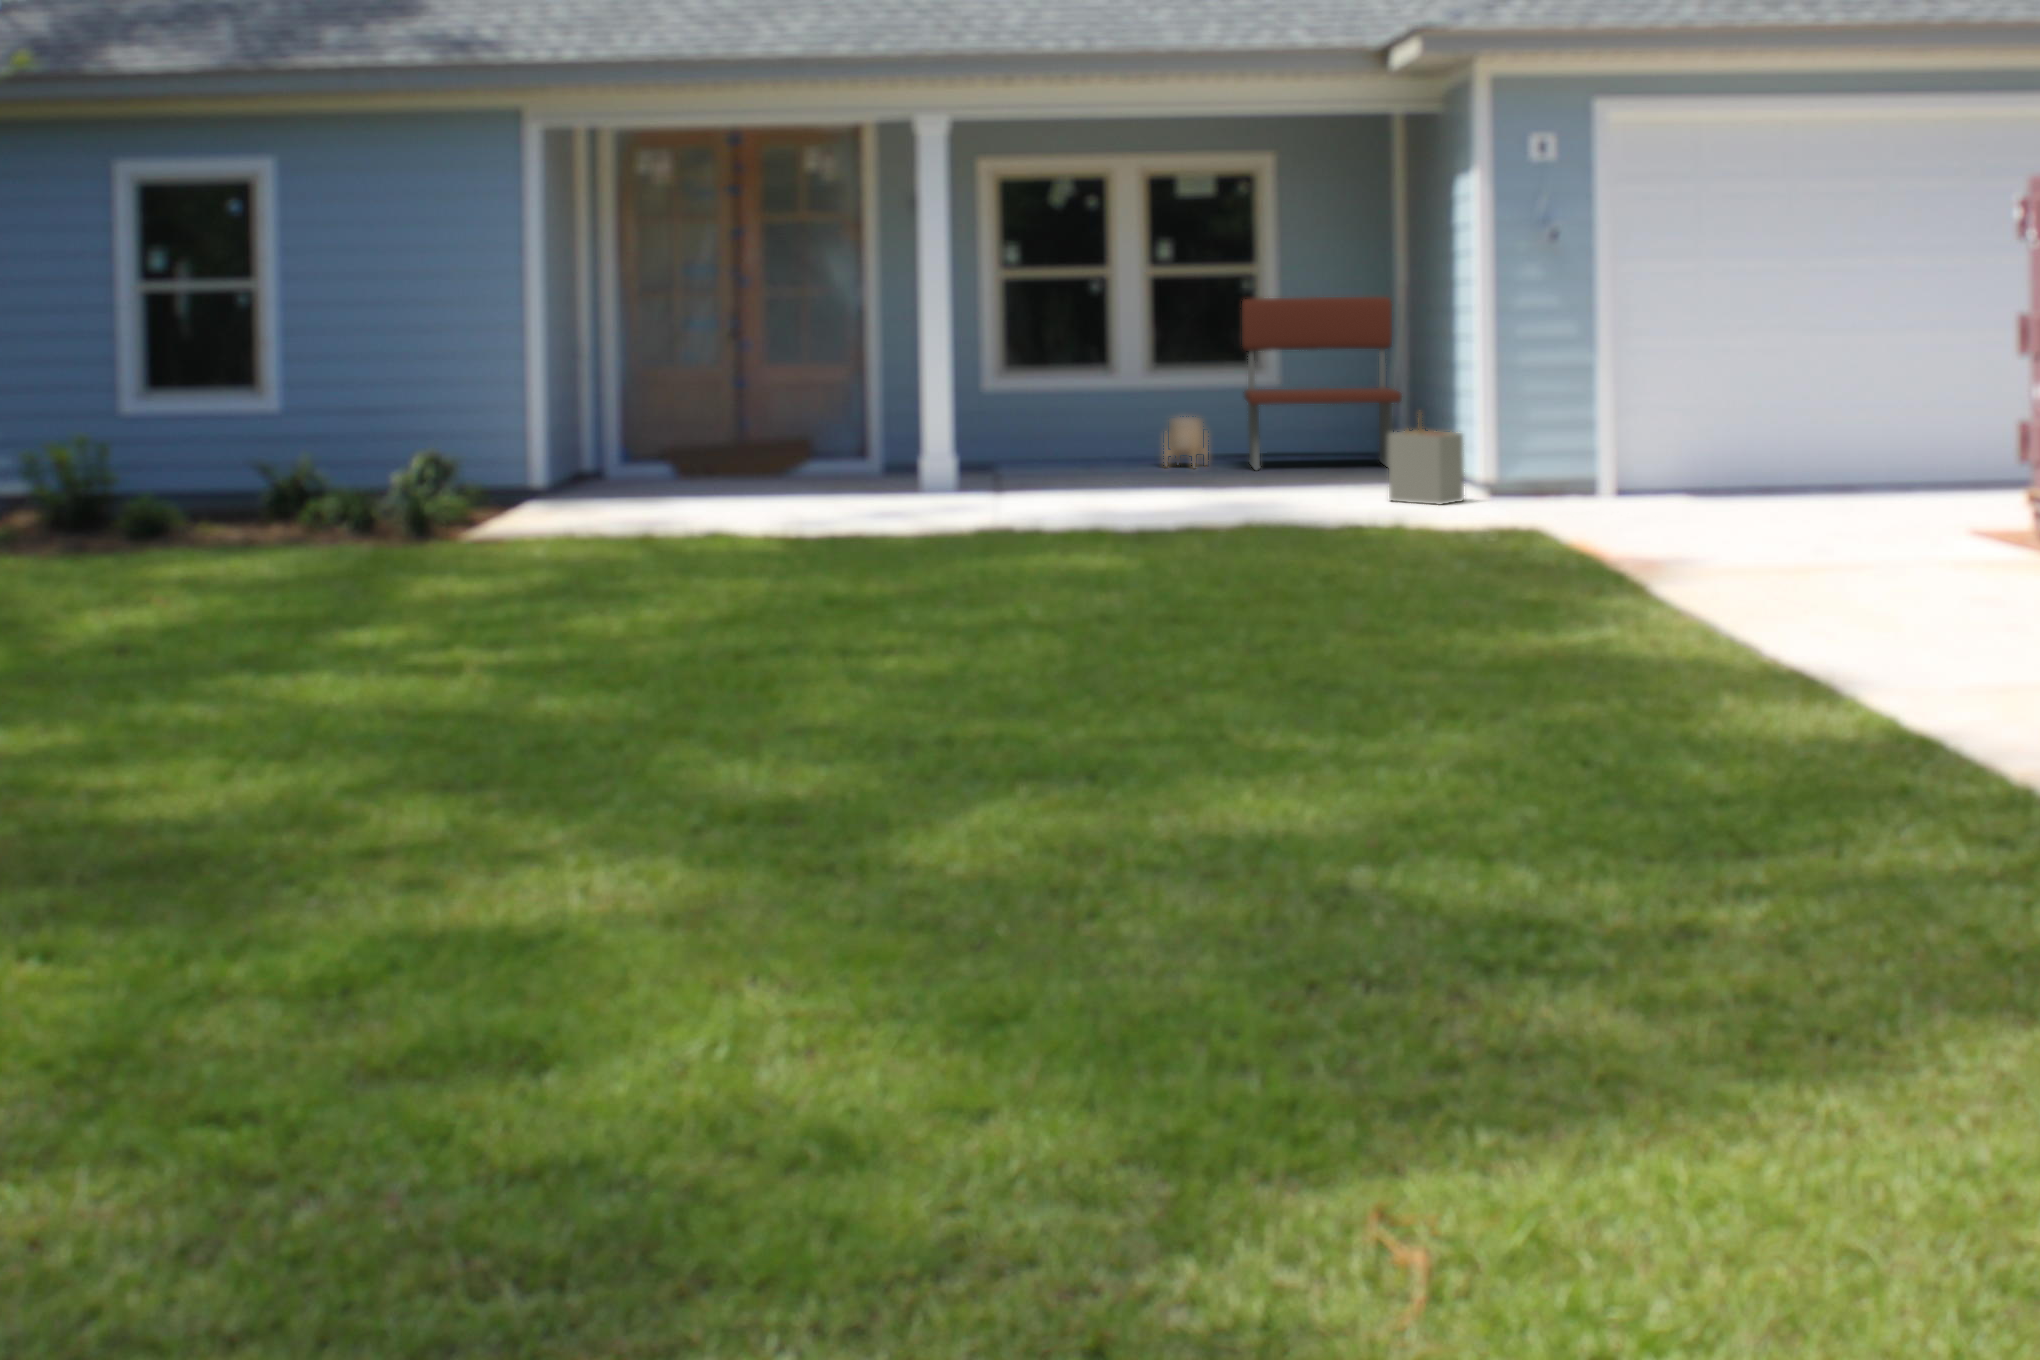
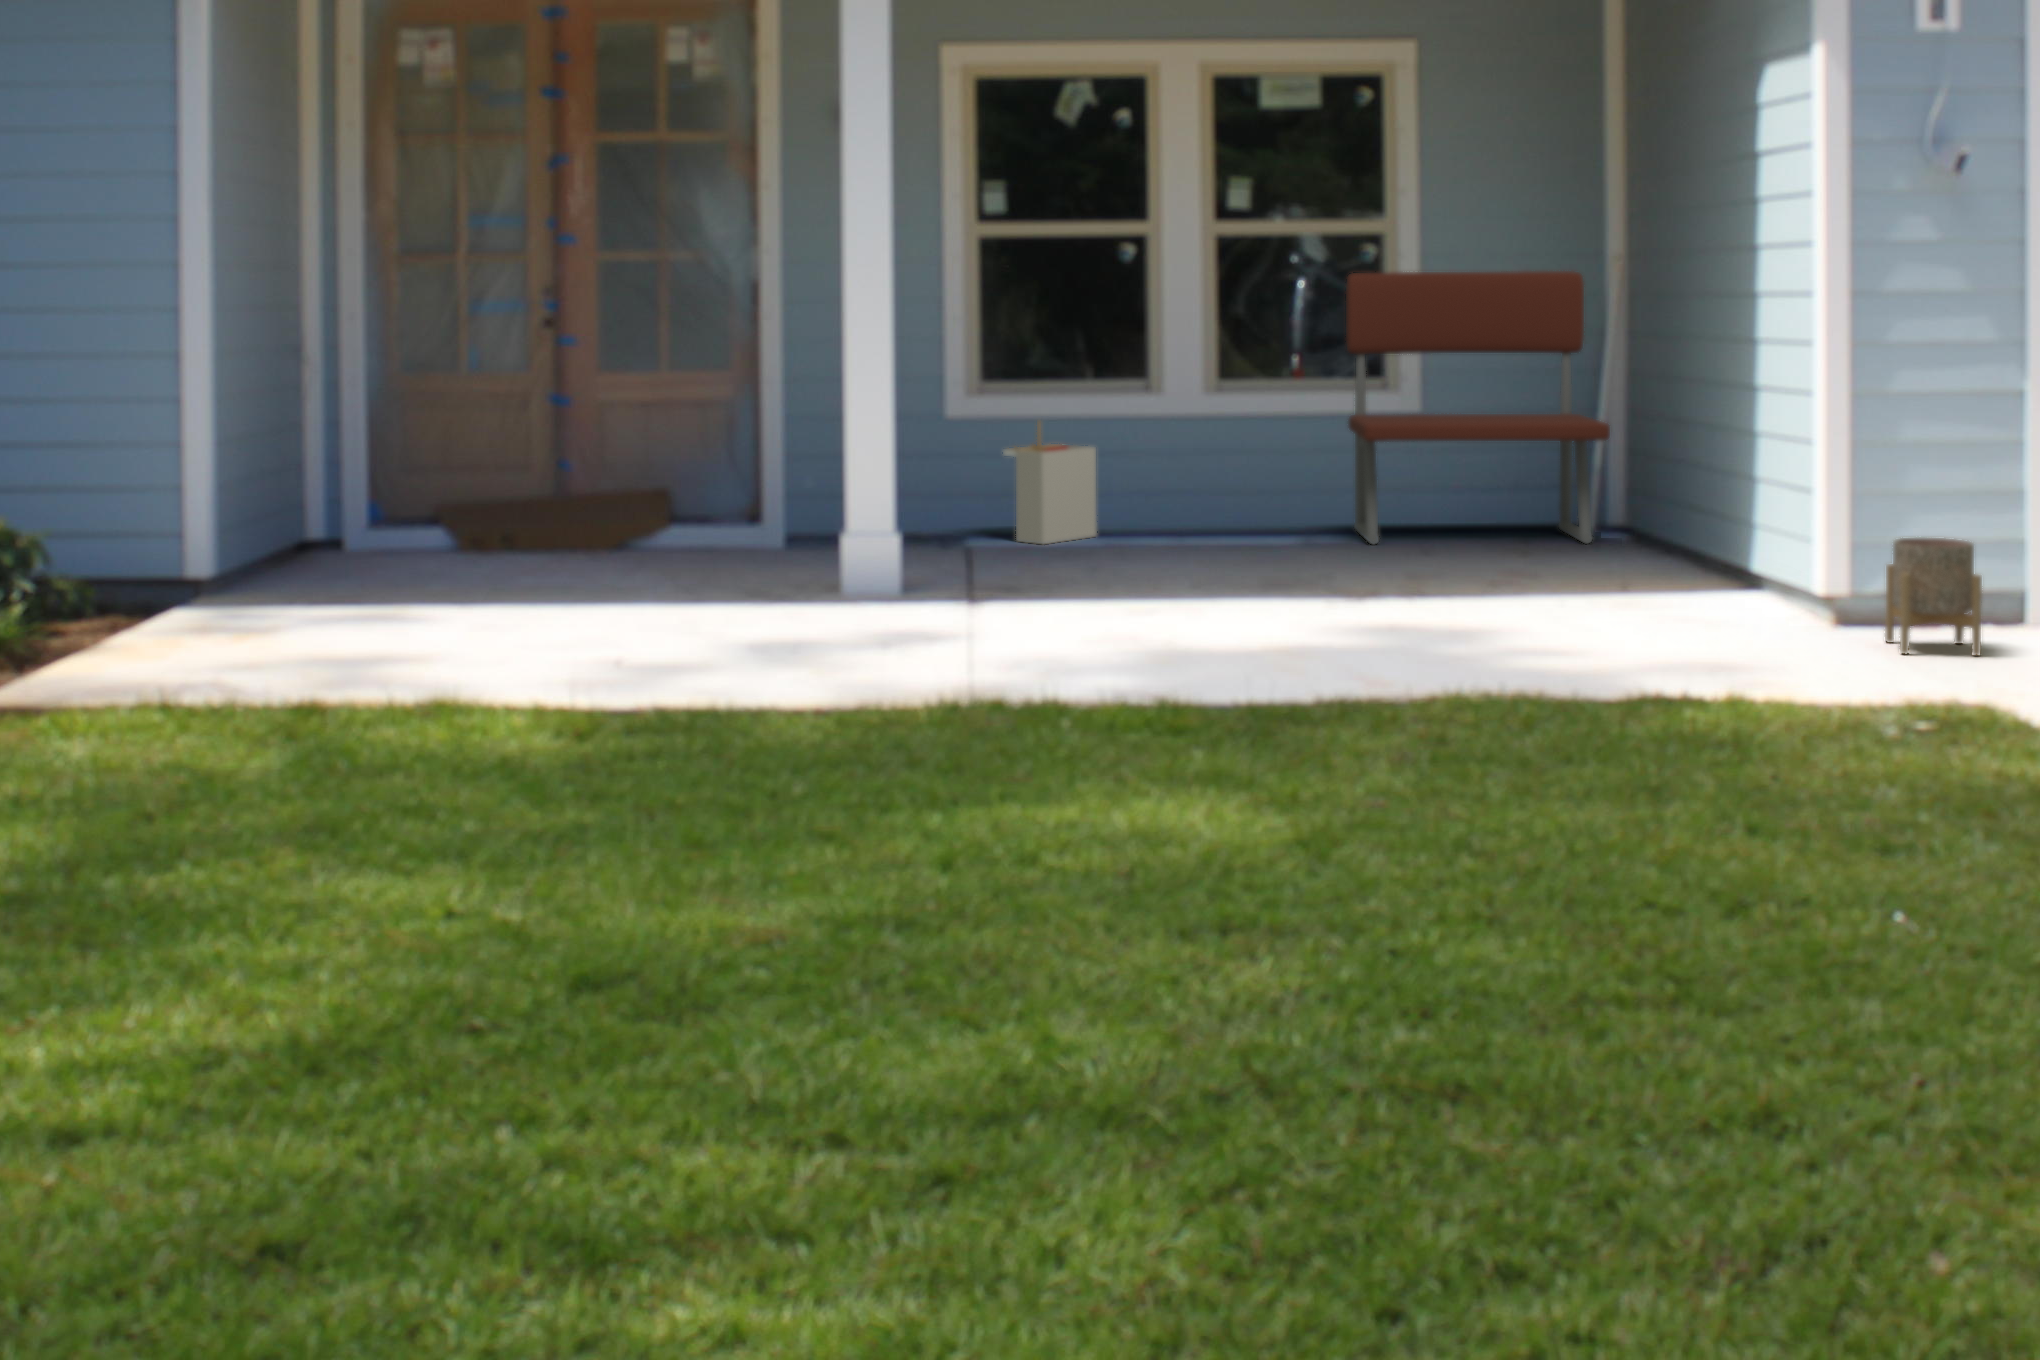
planter: present [1165,417,1207,458] -> present [1885,538,1982,656]
storage bin: present [1389,418,1464,504] -> present [1004,422,1097,544]

